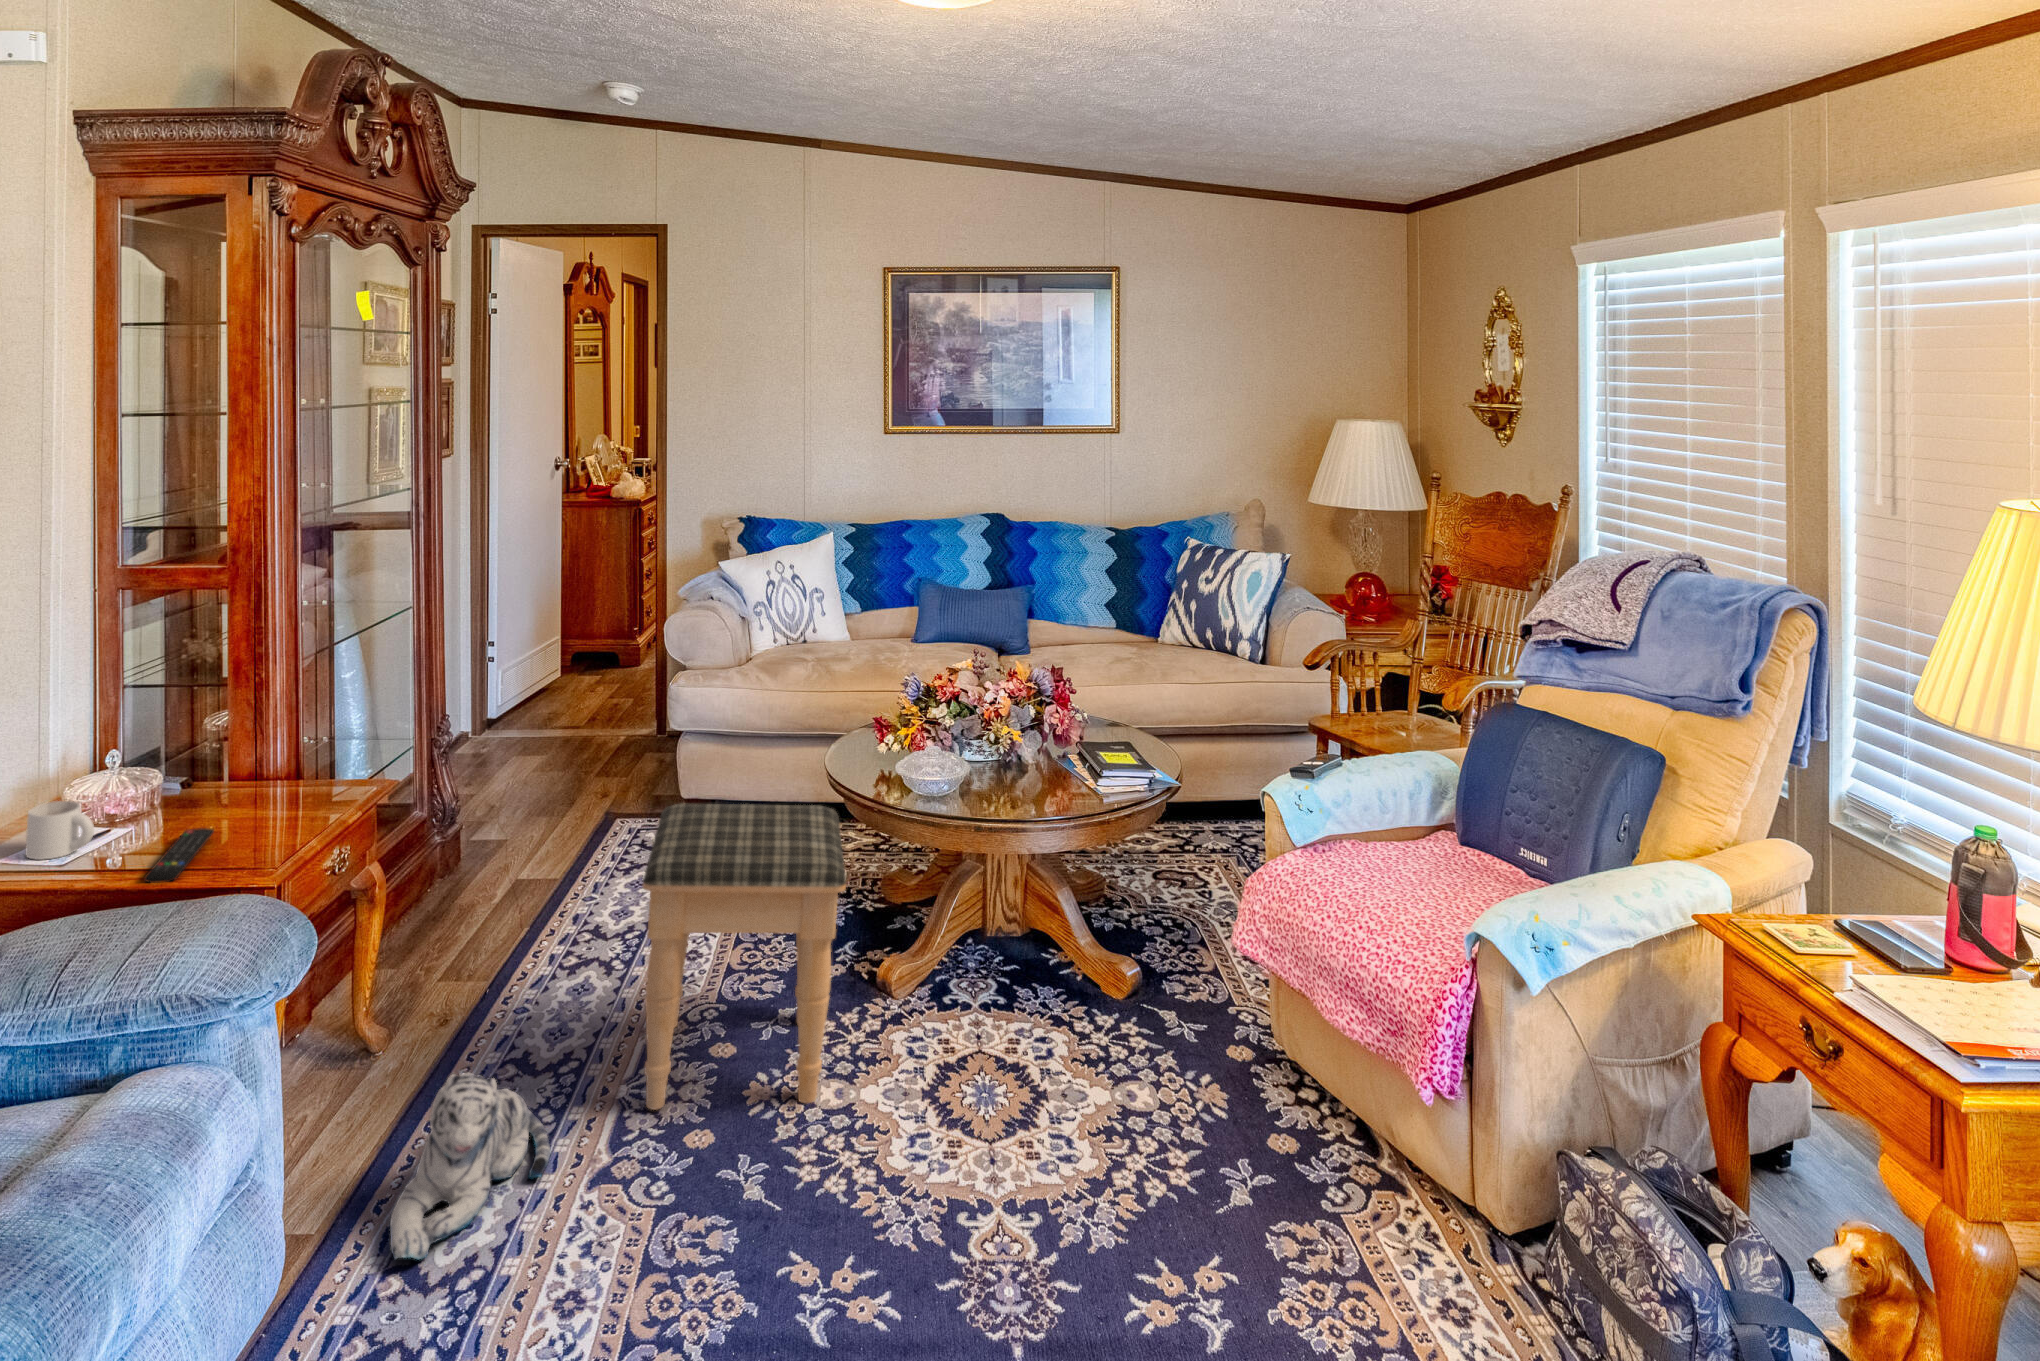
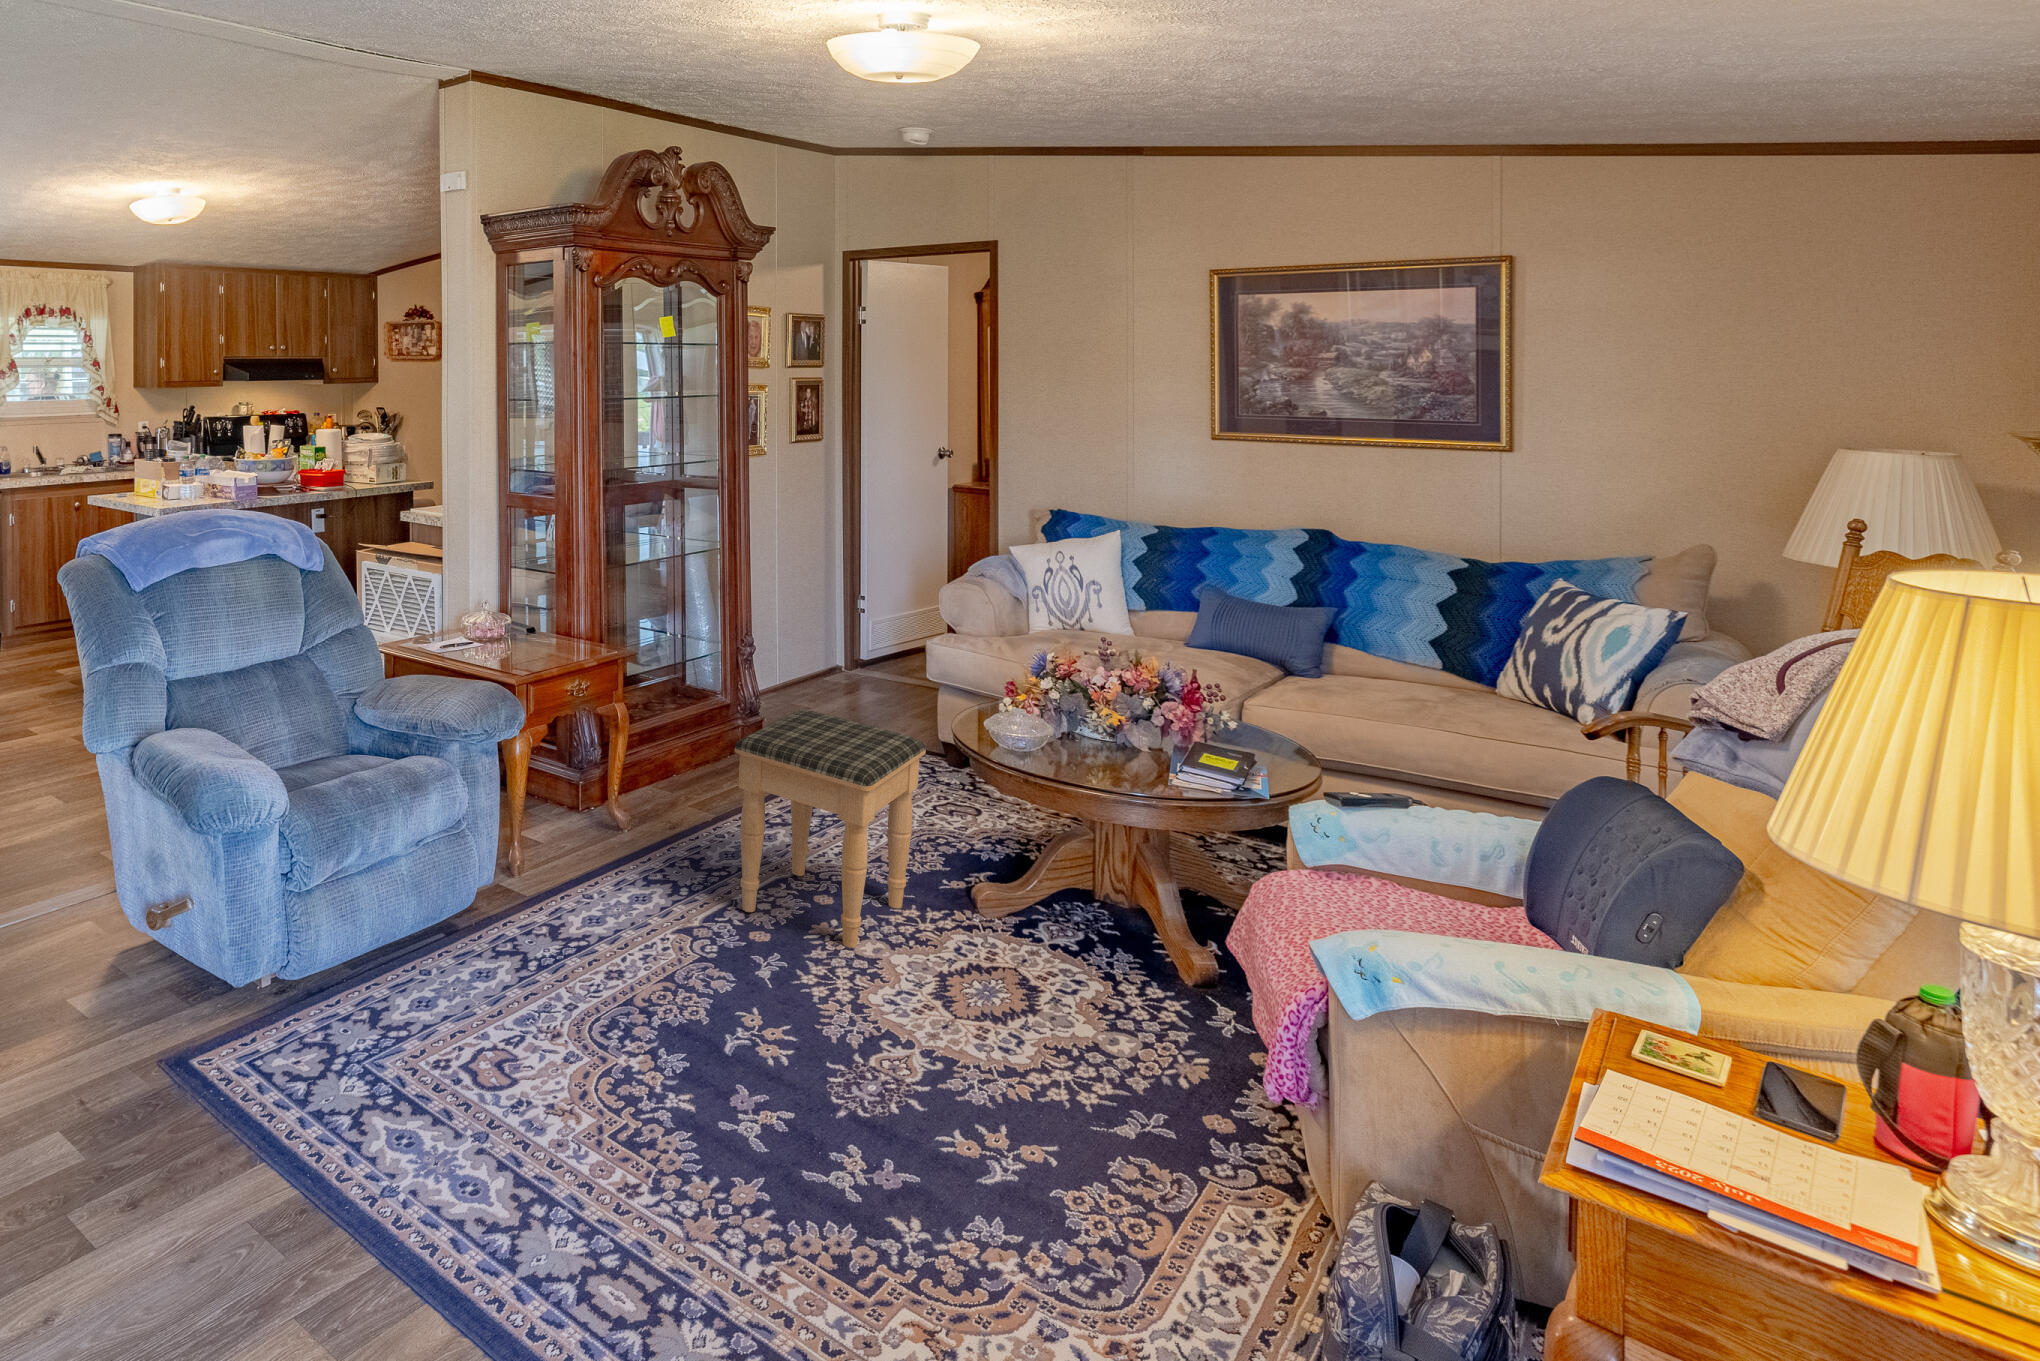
mug: present [25,801,94,860] -> none [447,625,475,655]
remote control: present [144,828,214,883] -> none [481,655,532,678]
plush toy: present [390,1073,550,1259] -> none [552,829,676,925]

